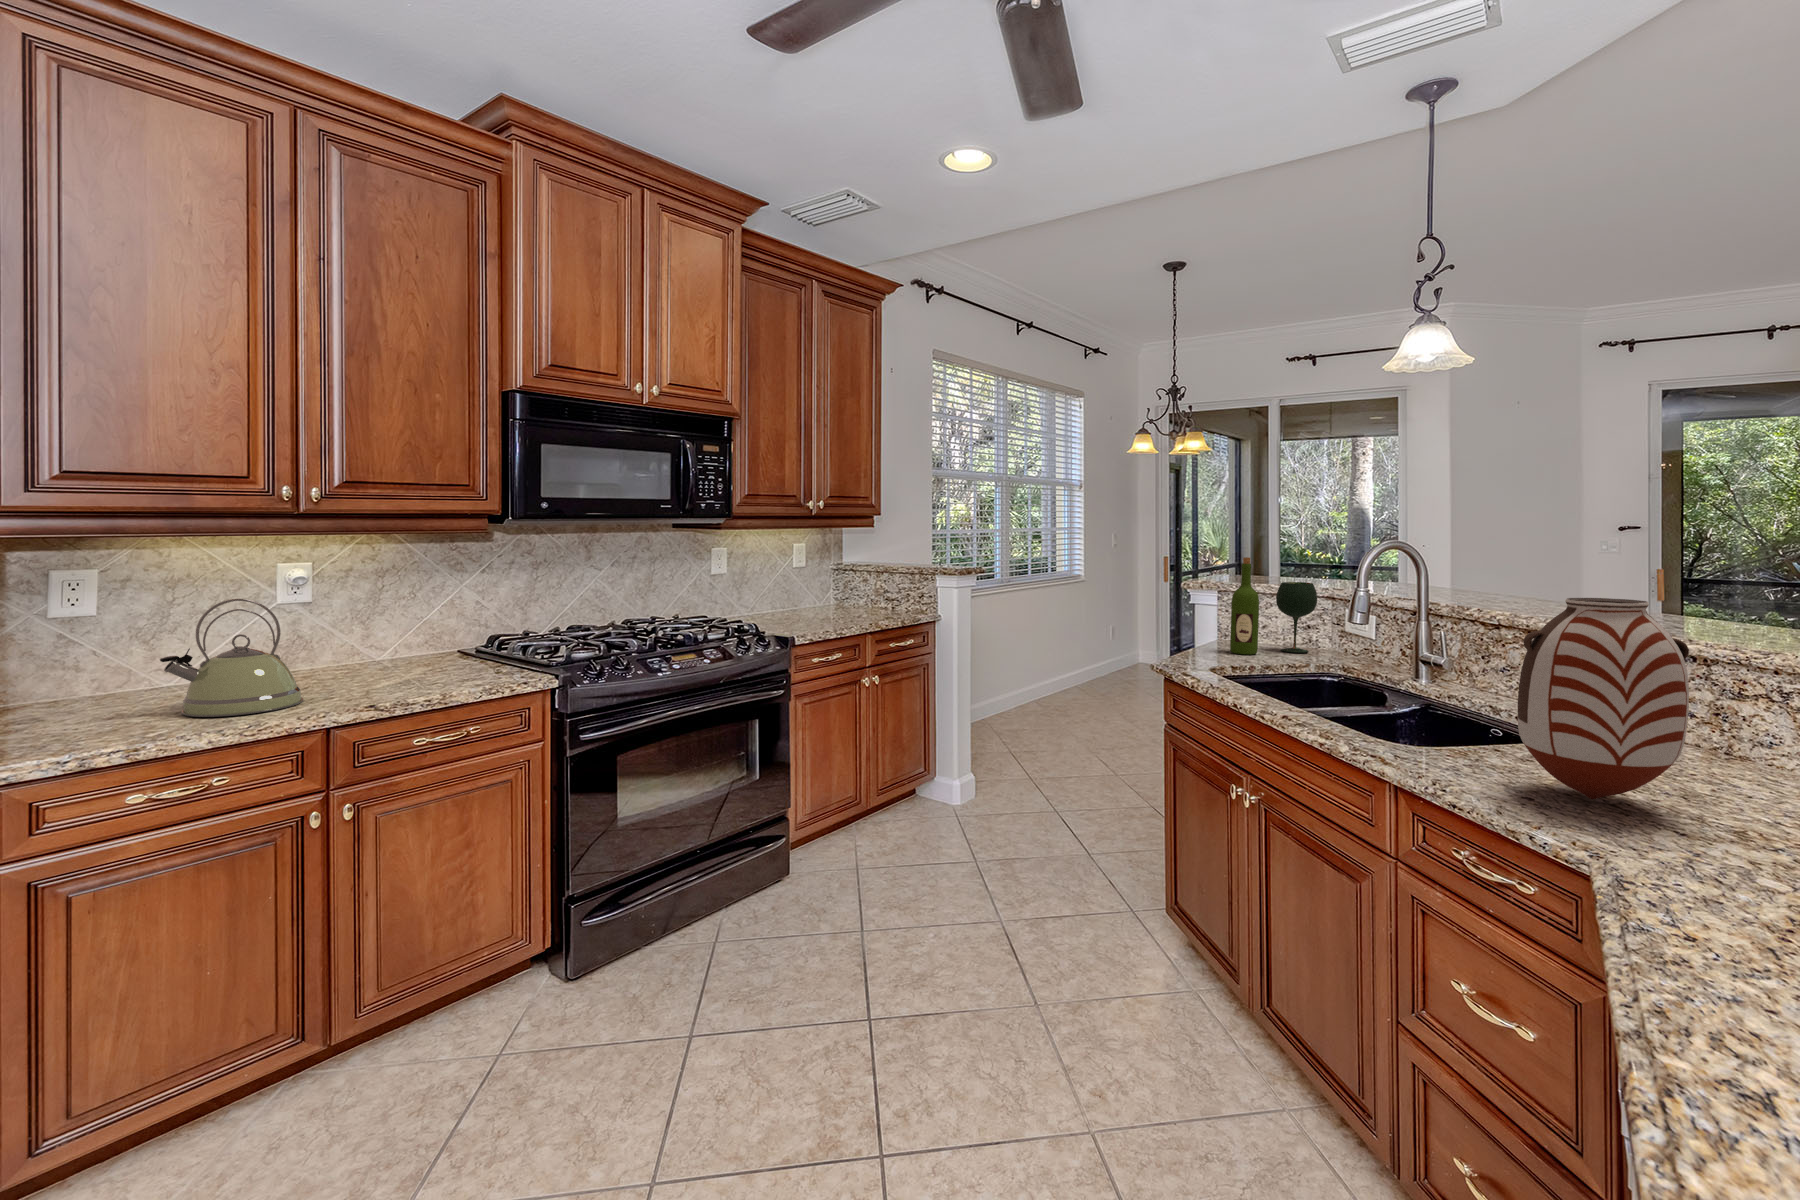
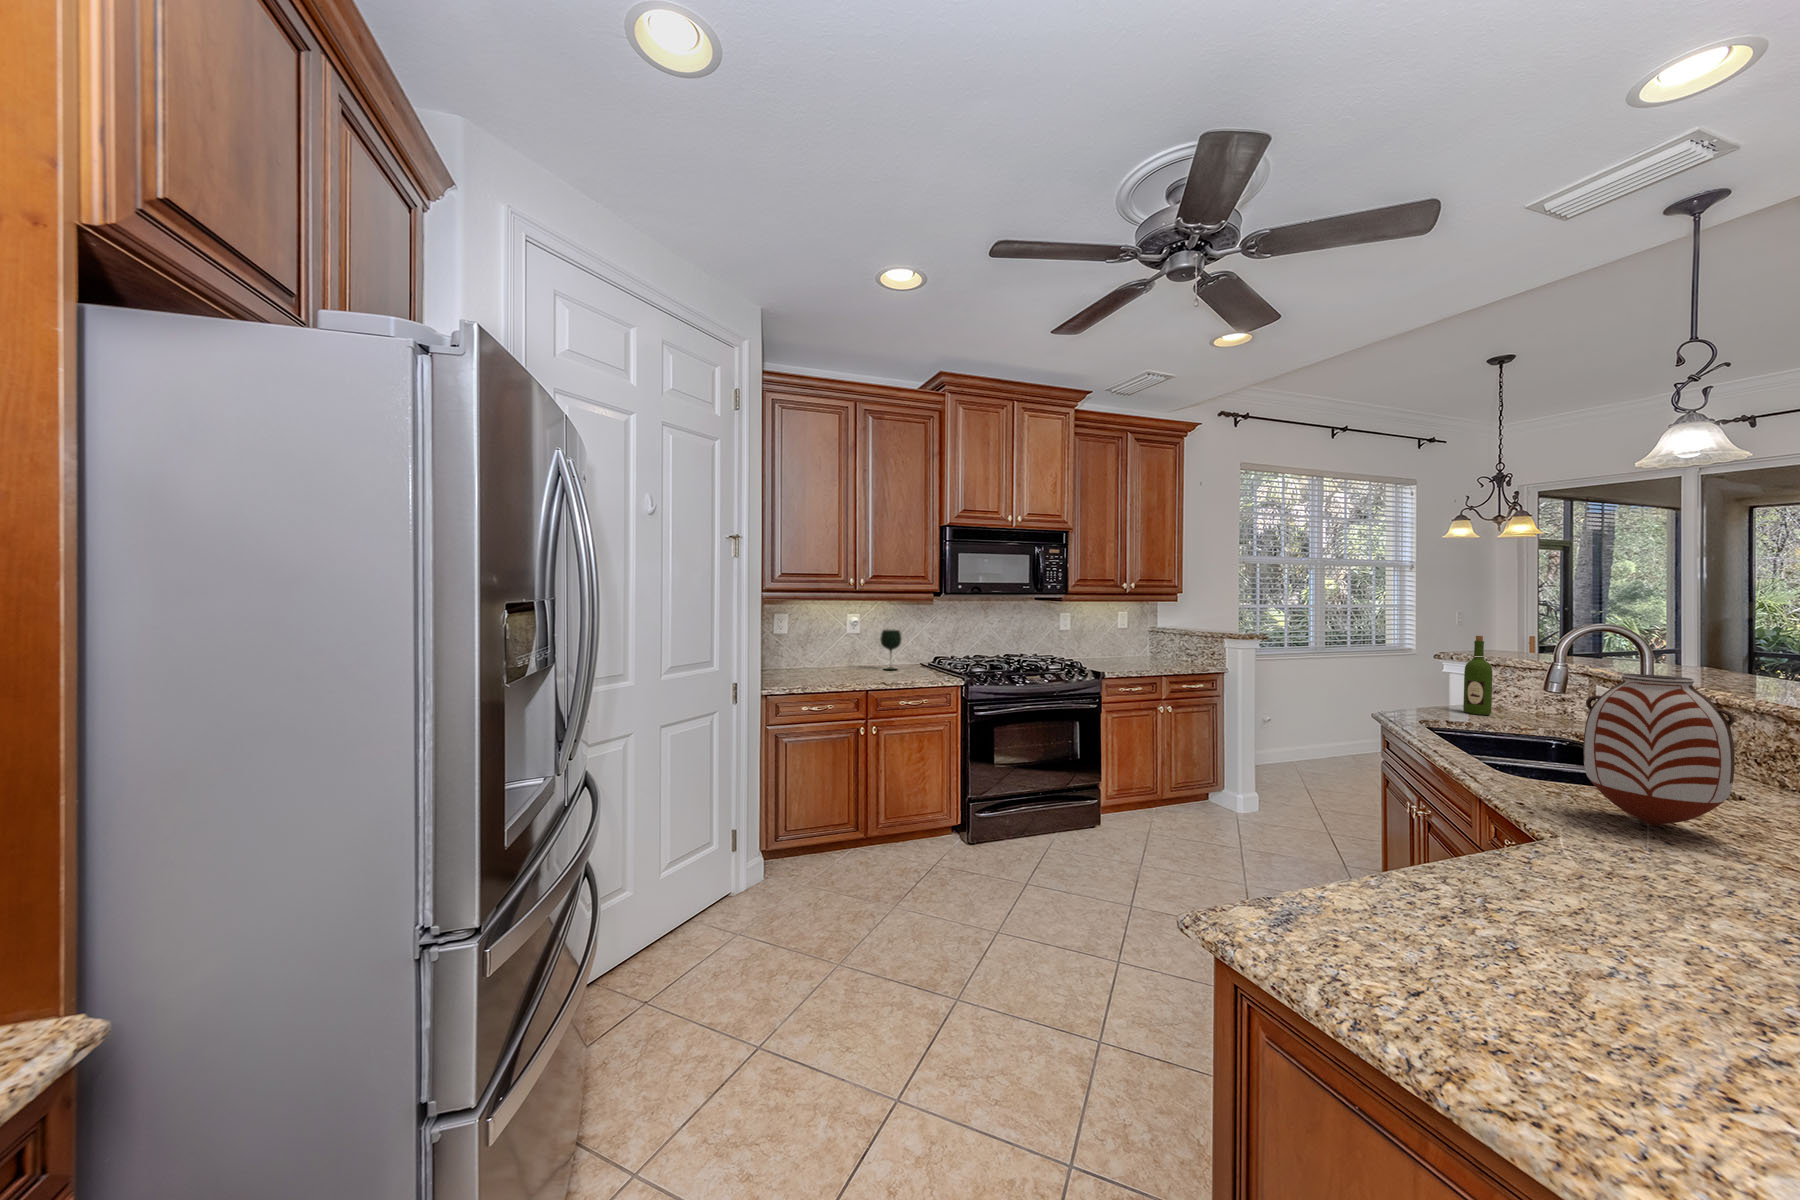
wine glass: present [1276,582,1317,653] -> present [880,629,901,670]
kettle: present [160,599,303,717] -> none [799,629,849,683]

